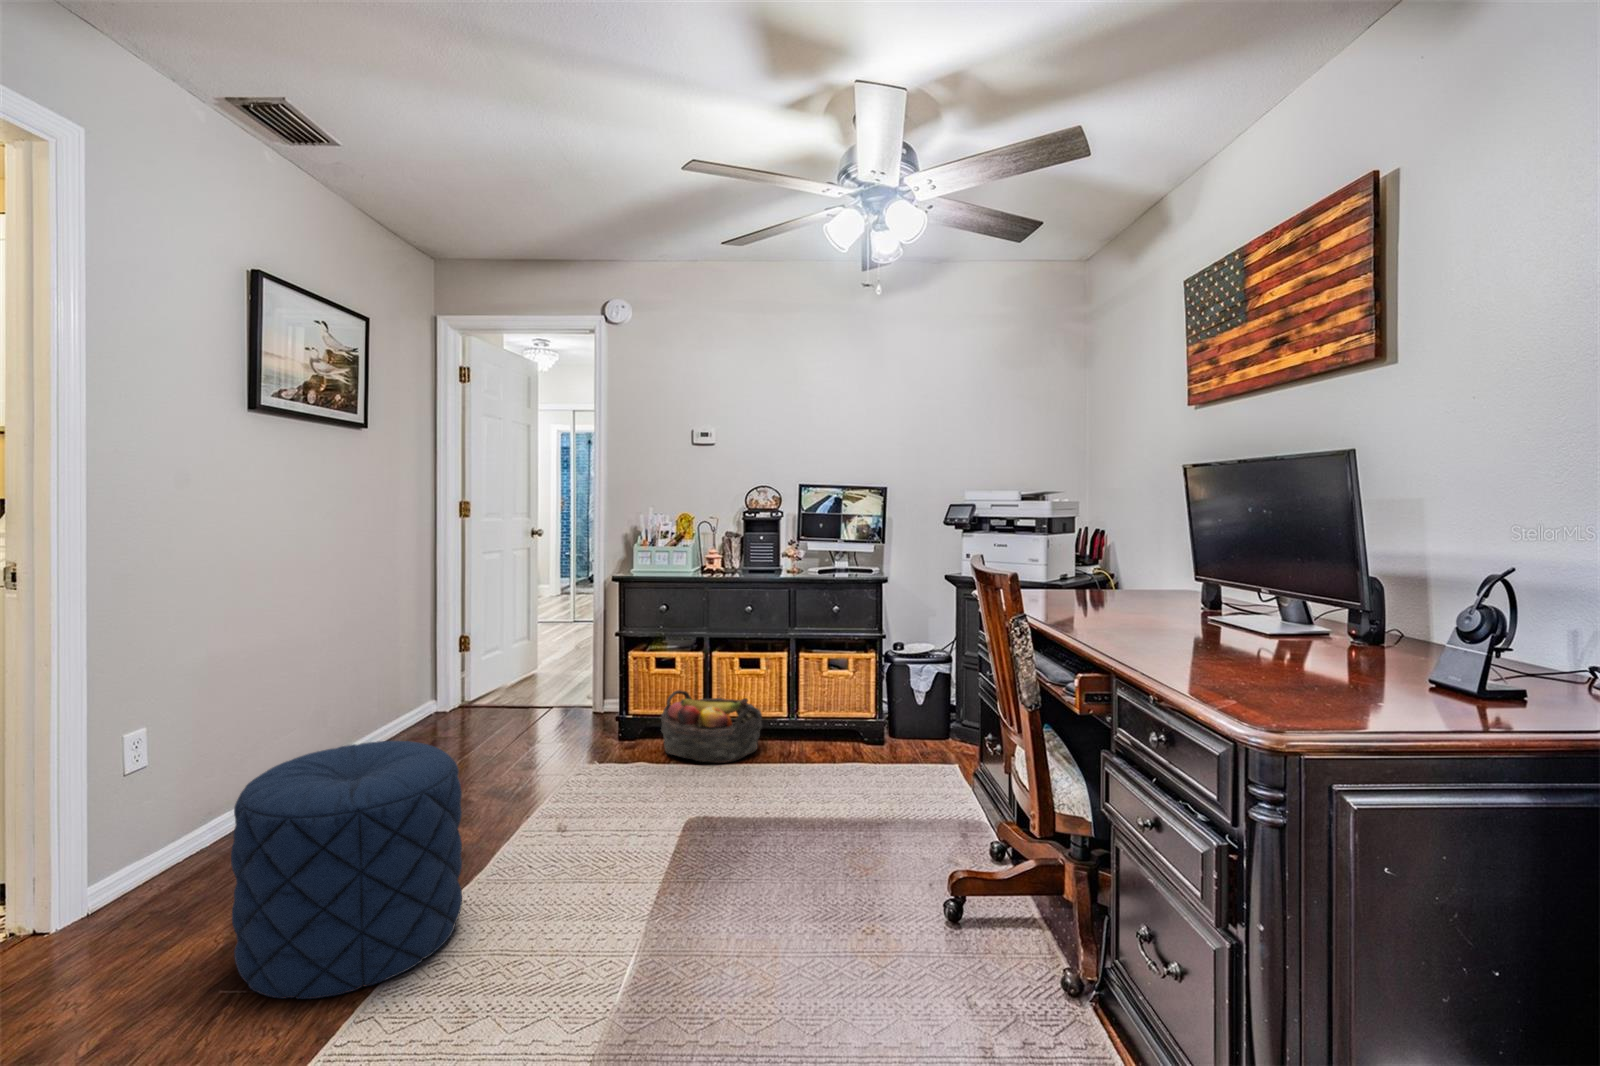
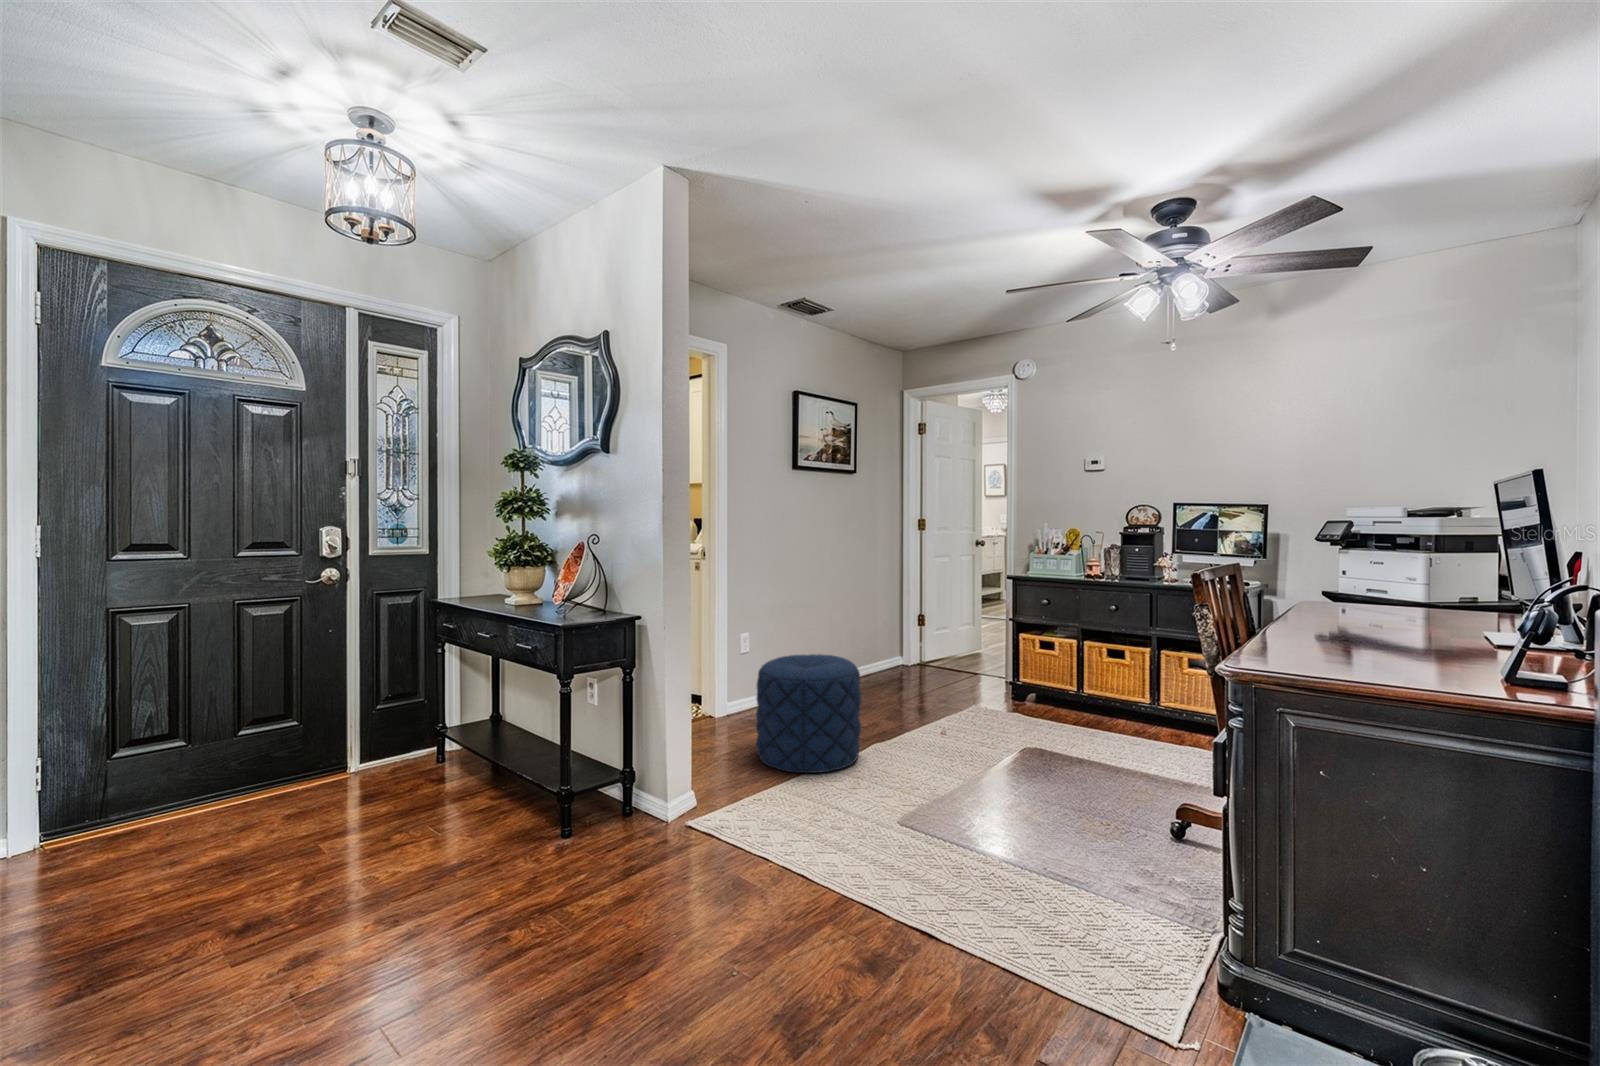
basket: present [661,690,762,763] -> none [1033,666,1116,725]

